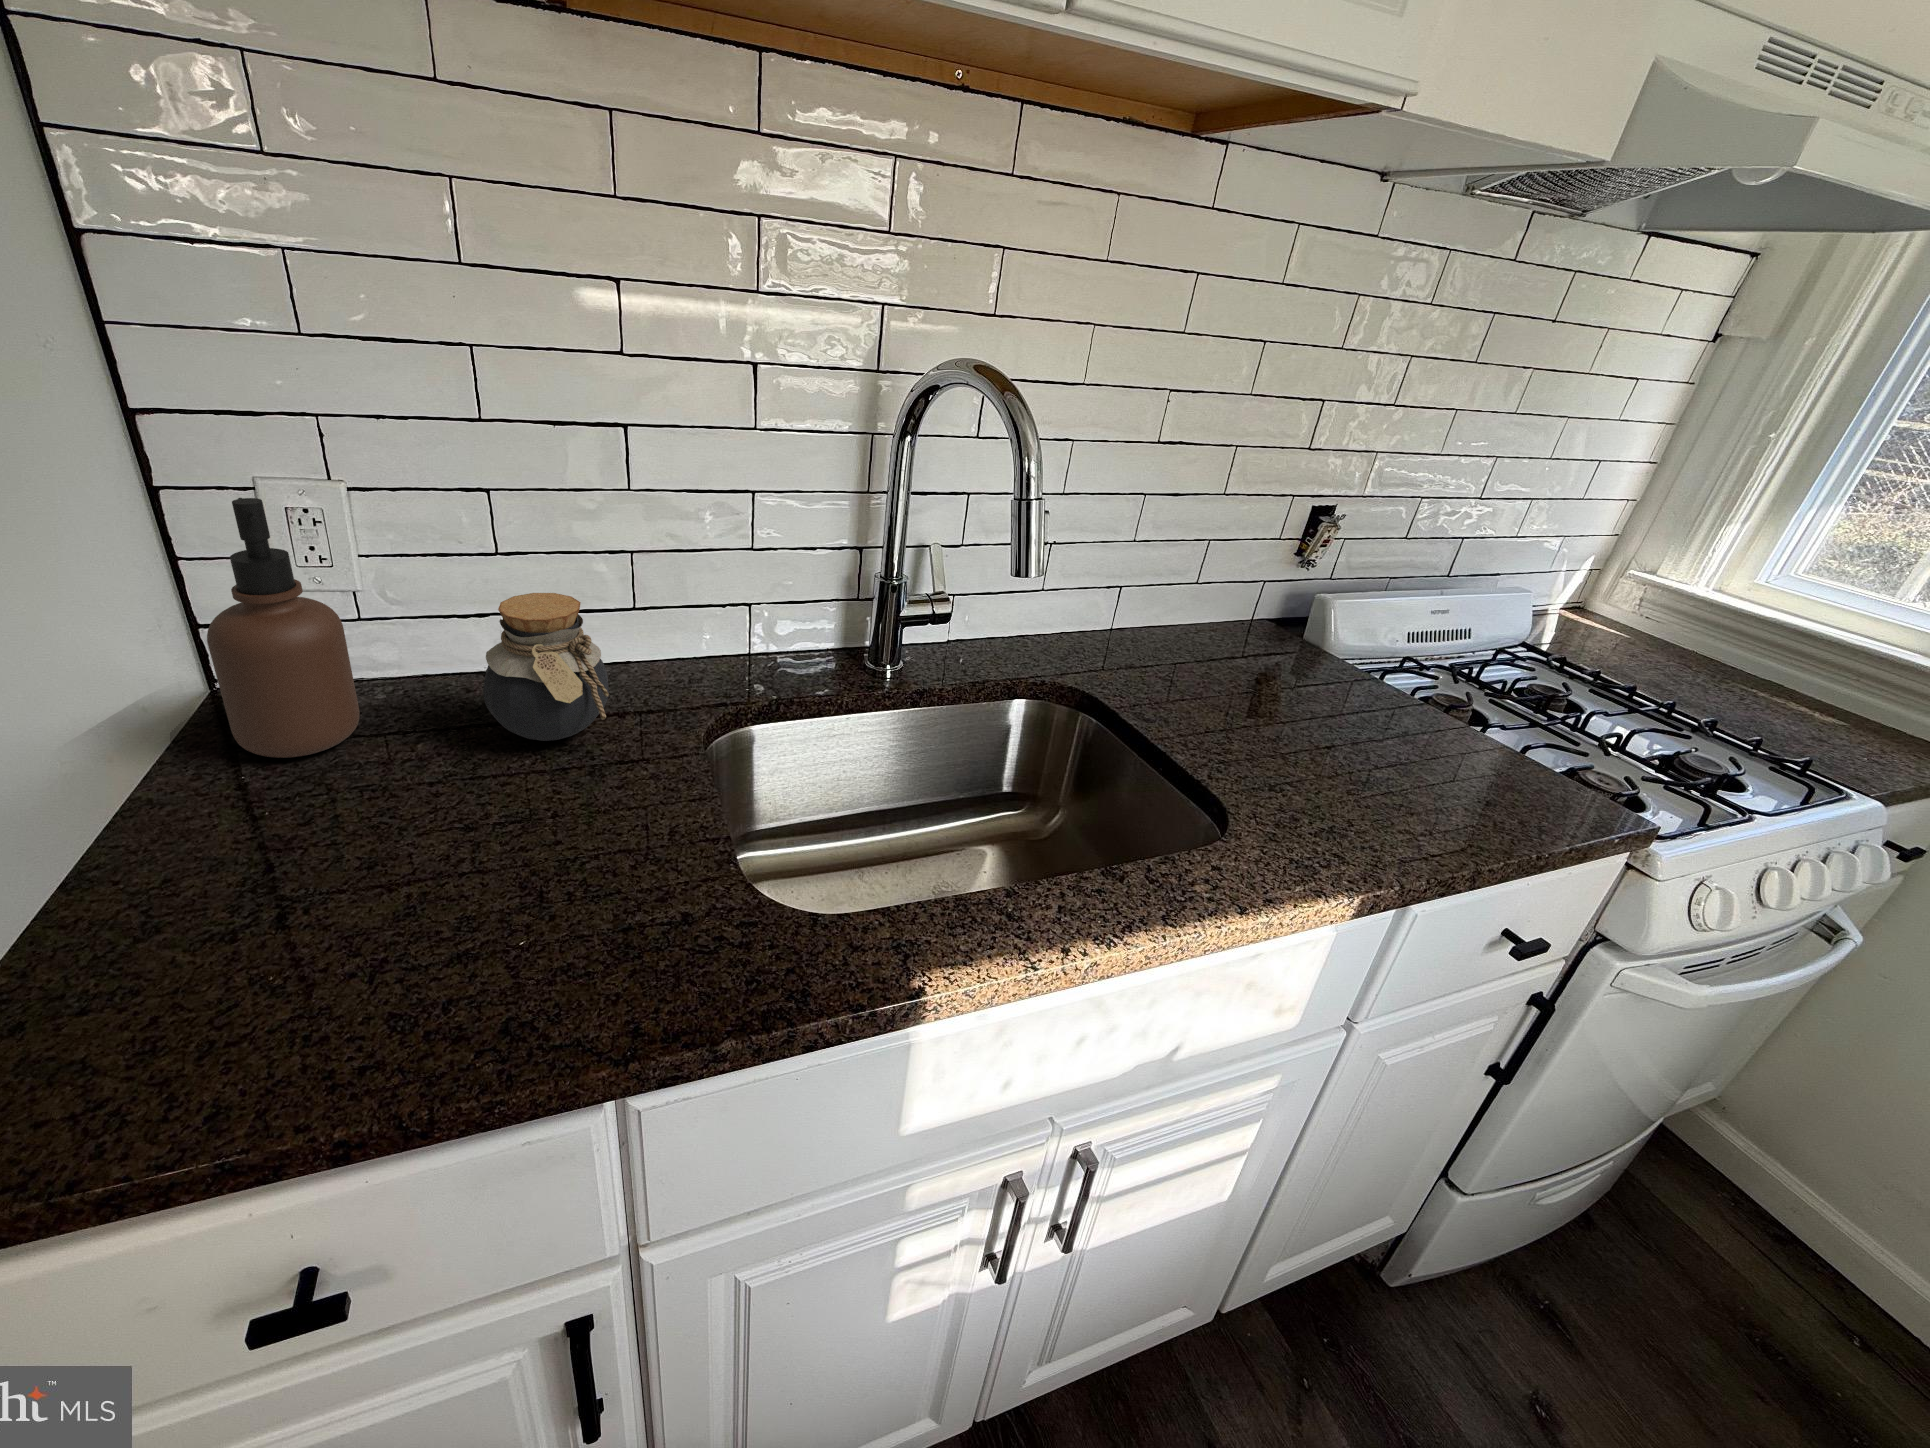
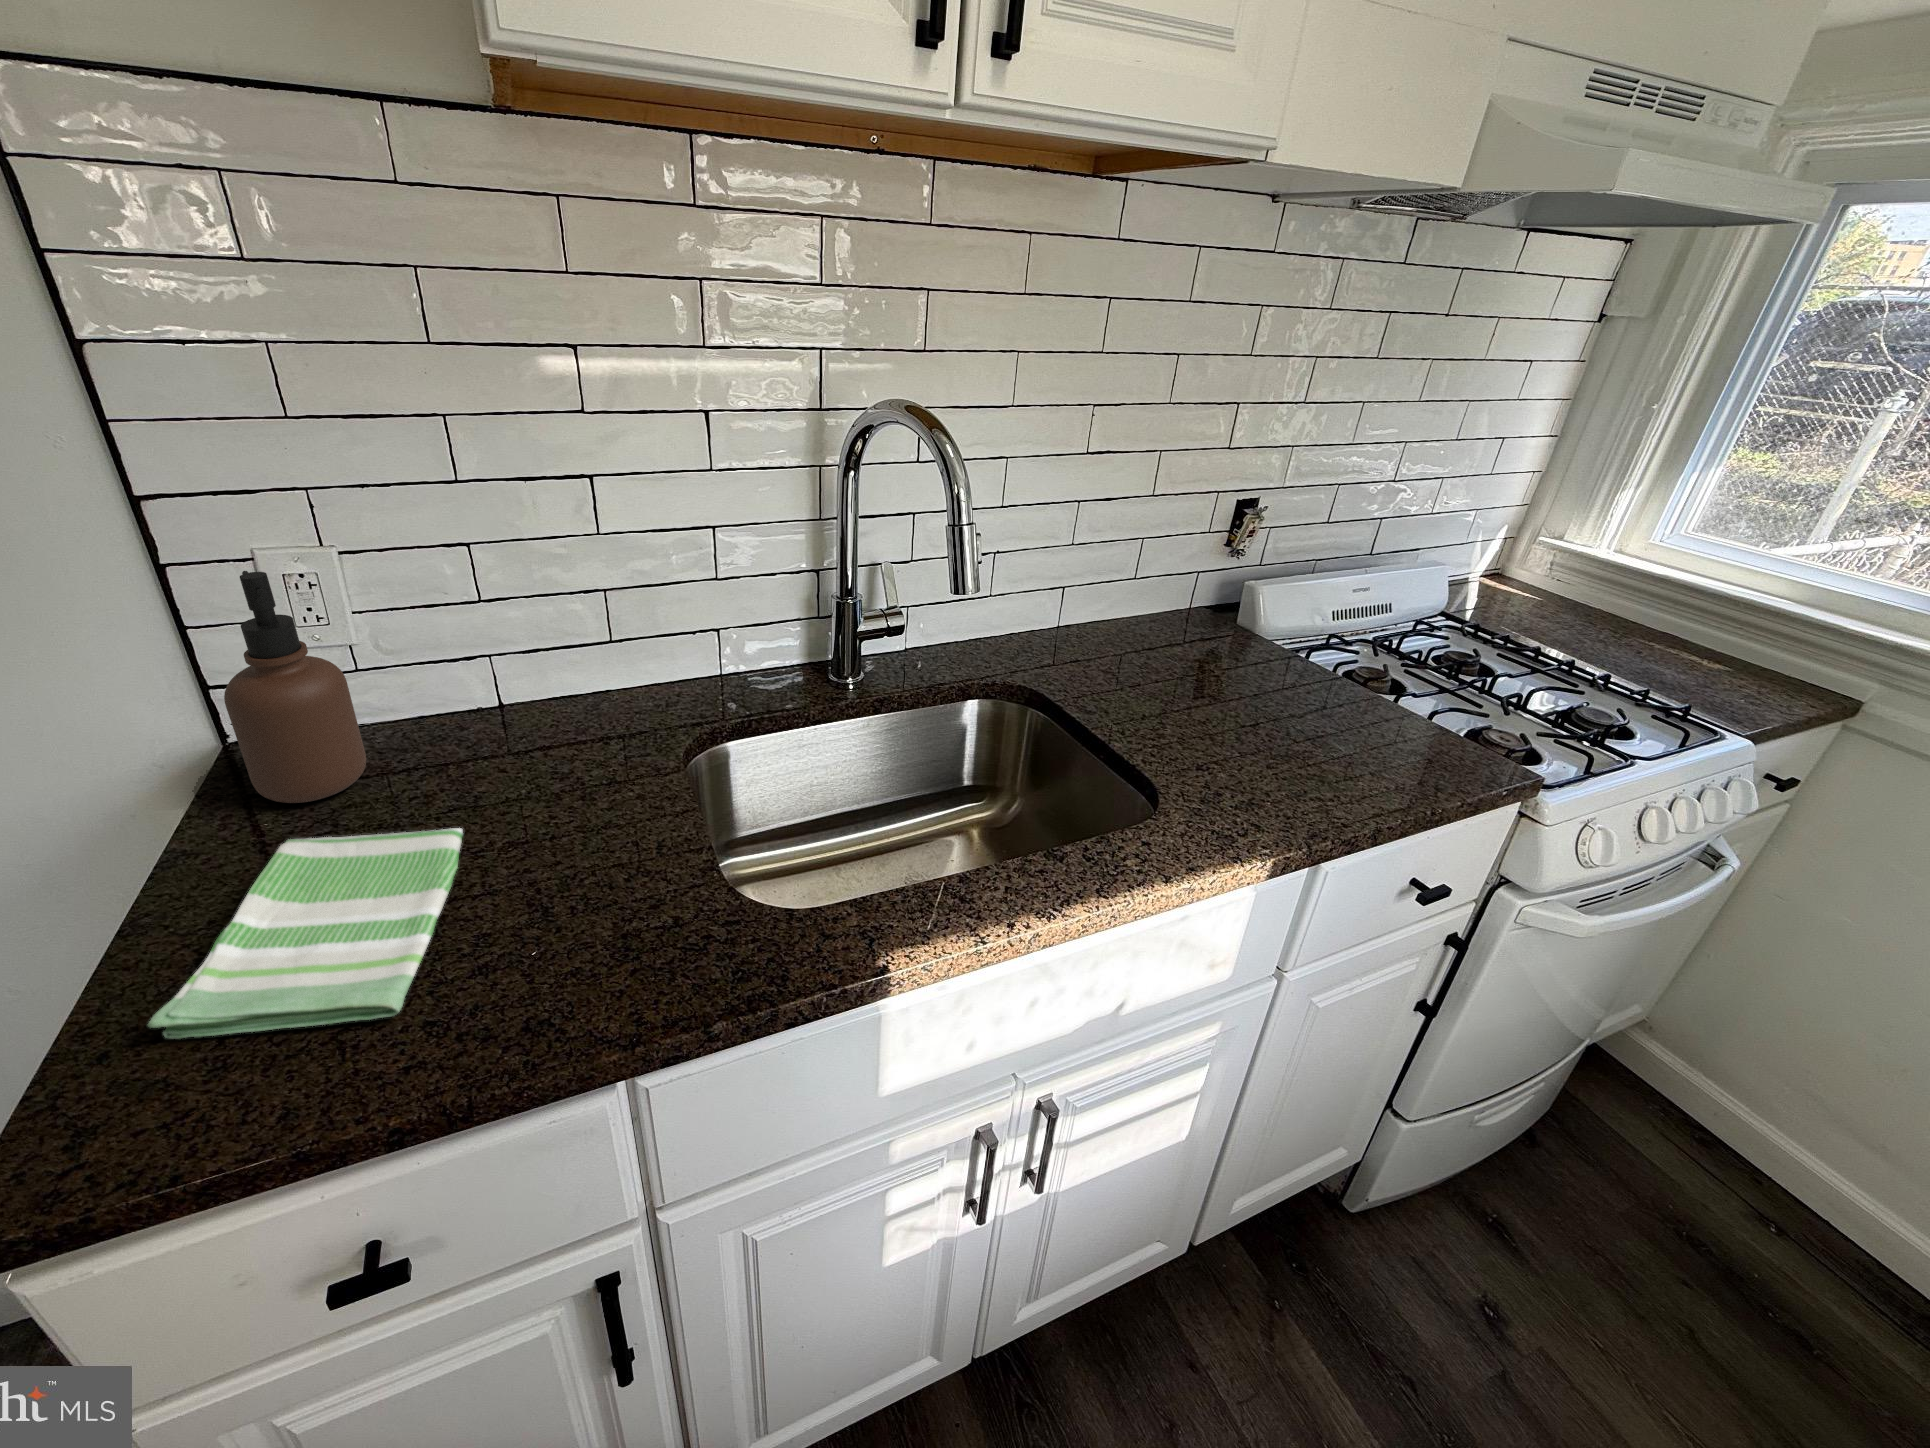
jar: present [483,593,609,741] -> none [478,635,593,770]
dish towel: none [71,796,456,1013] -> present [148,828,463,1038]

